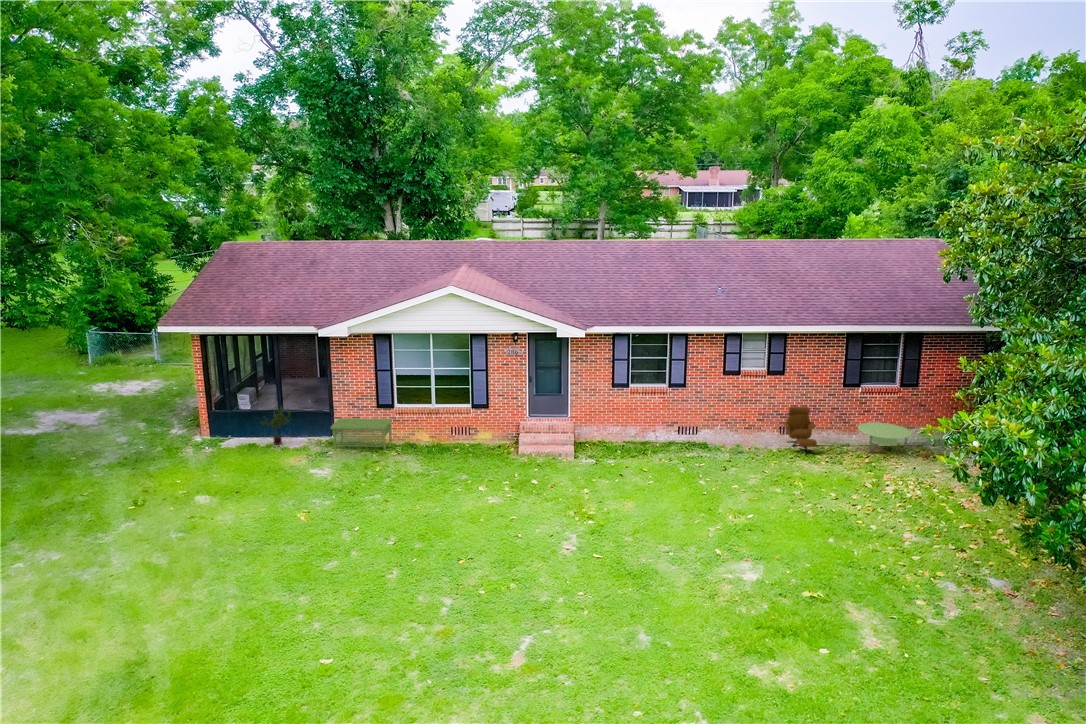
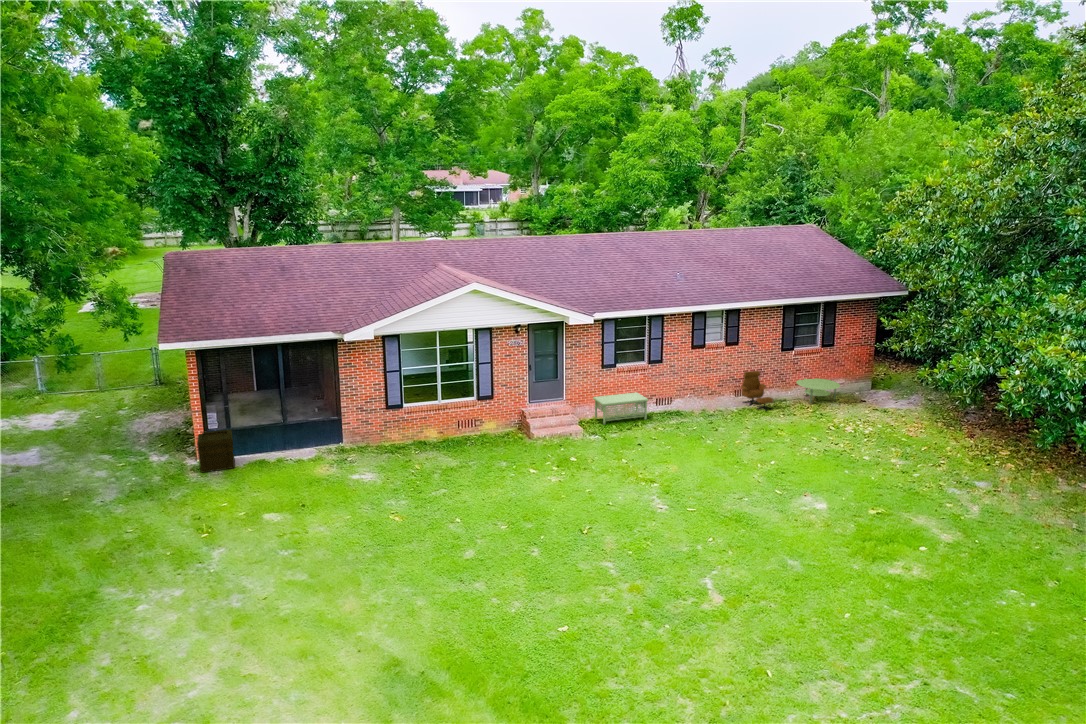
potted tree: present [262,408,291,445] -> none [267,417,302,458]
wooden crate: none [193,412,236,449] -> present [197,430,235,472]
storage bench: present [331,418,392,450] -> present [593,392,648,424]

